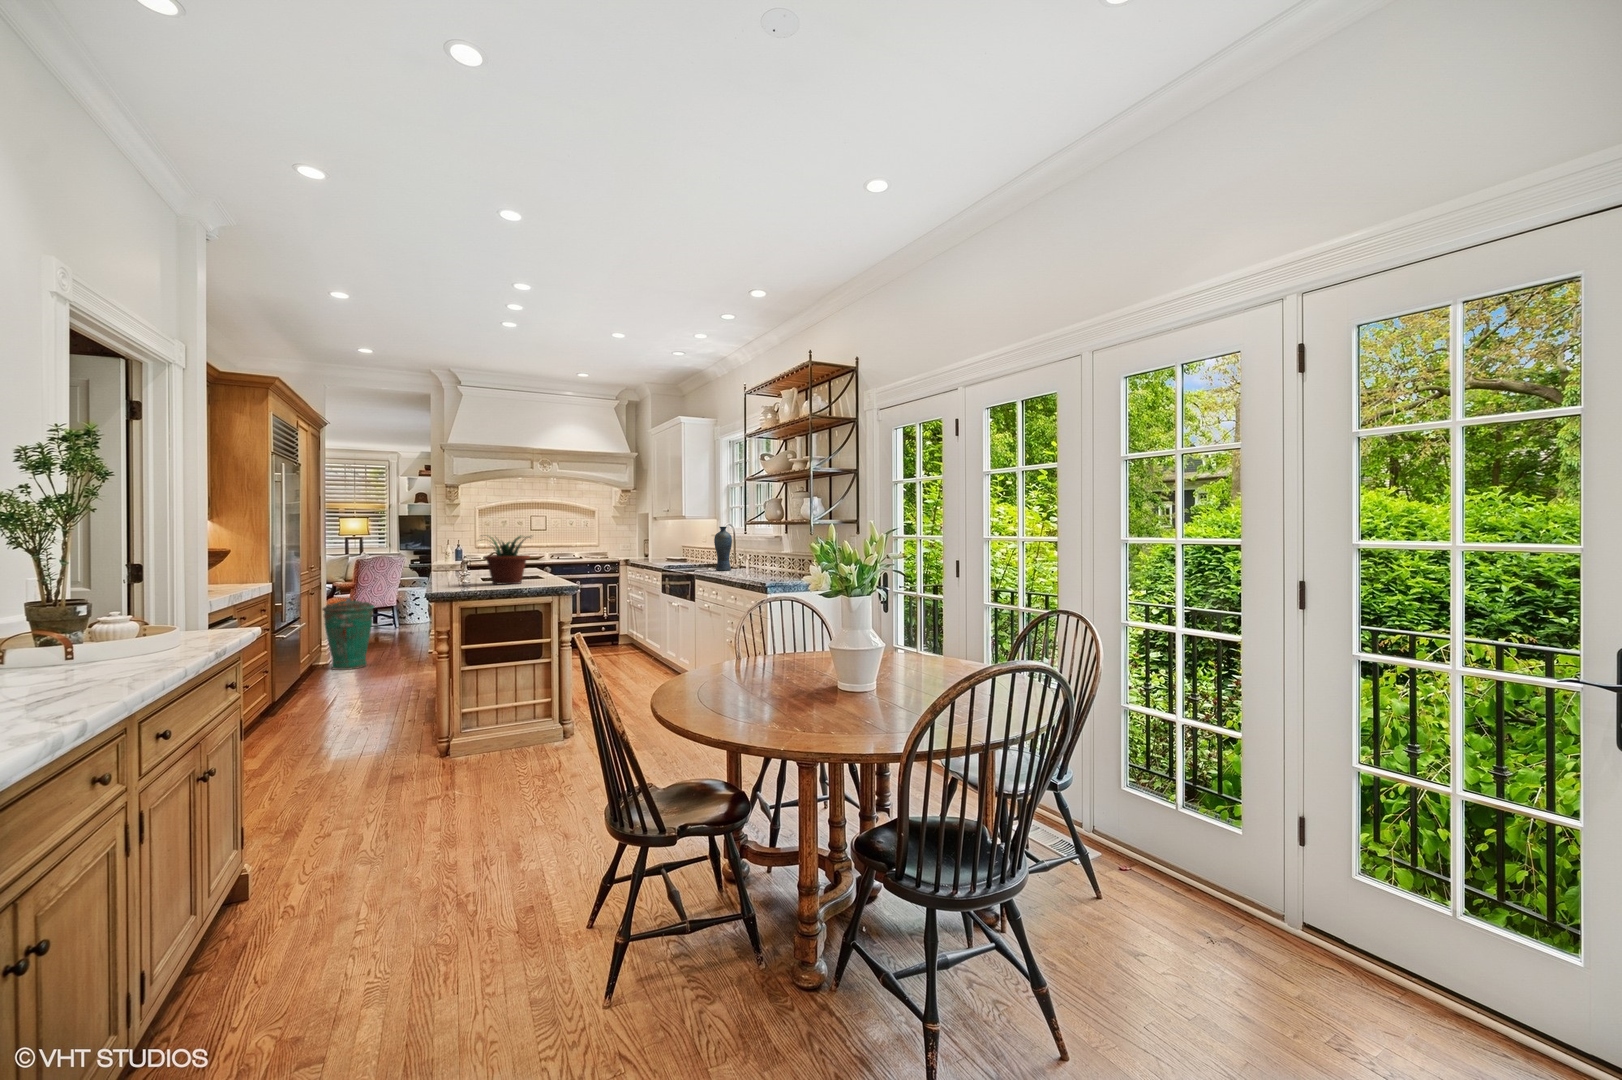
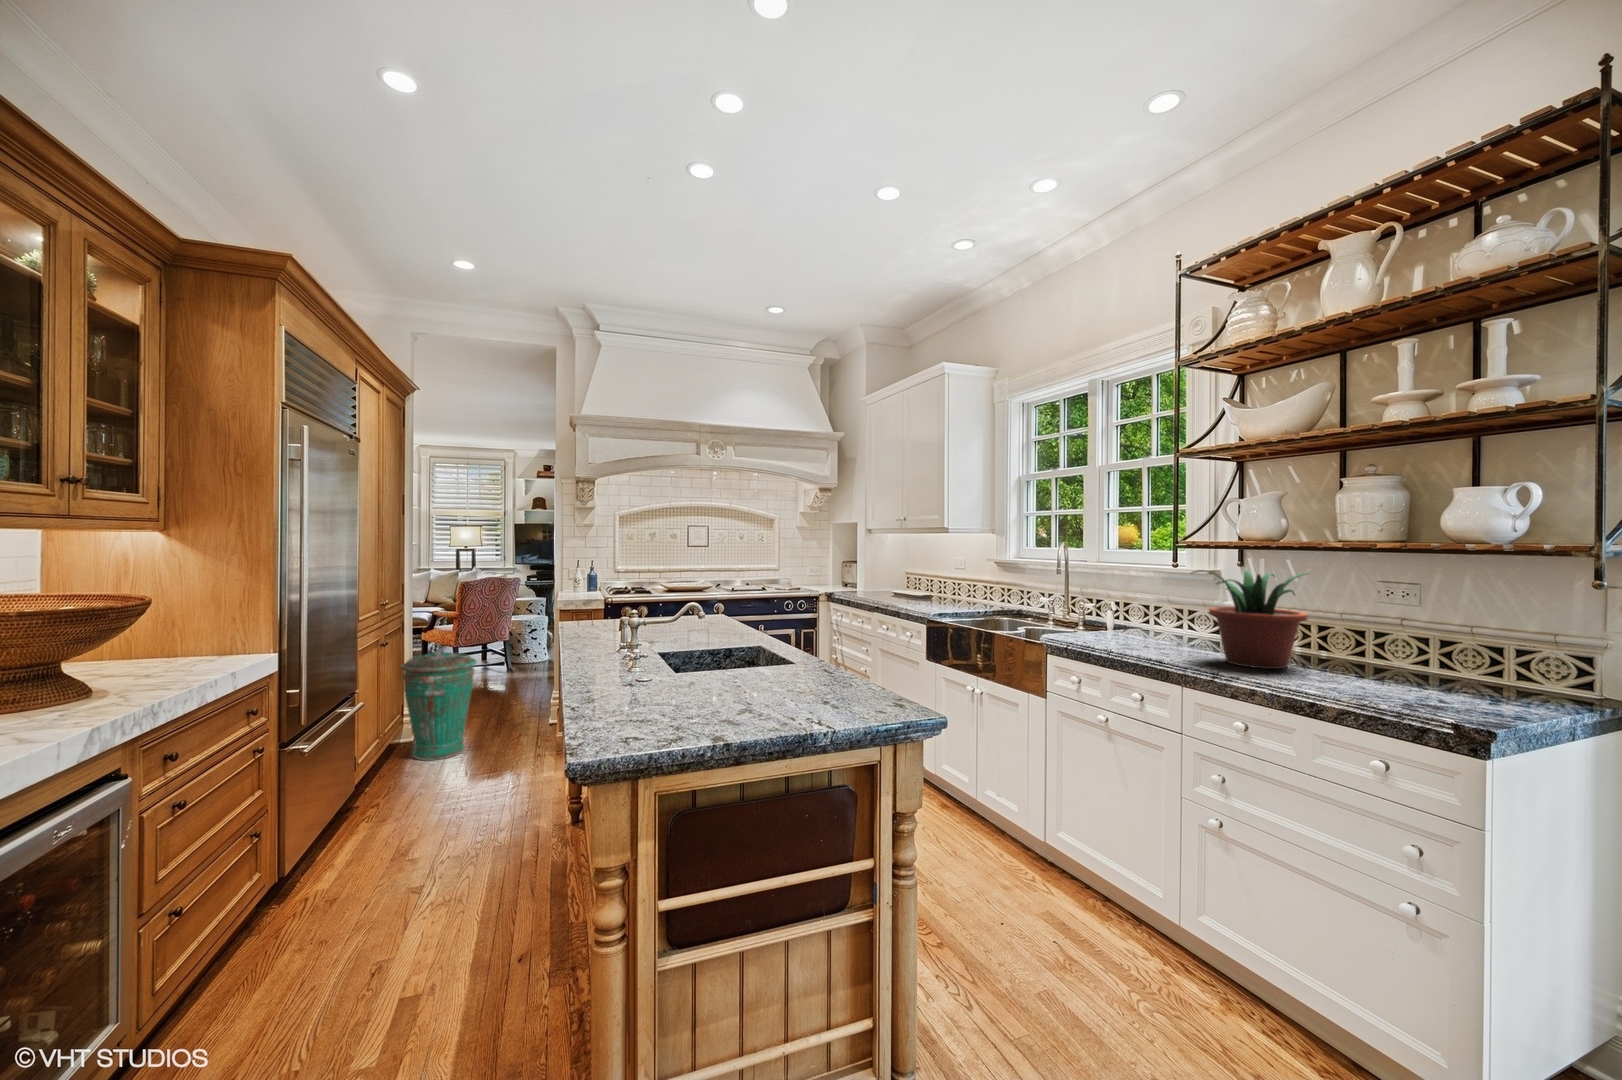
vase: present [714,527,732,571] -> none [1078,552,1115,639]
potted plant: present [483,536,530,584] -> present [1192,570,1308,669]

